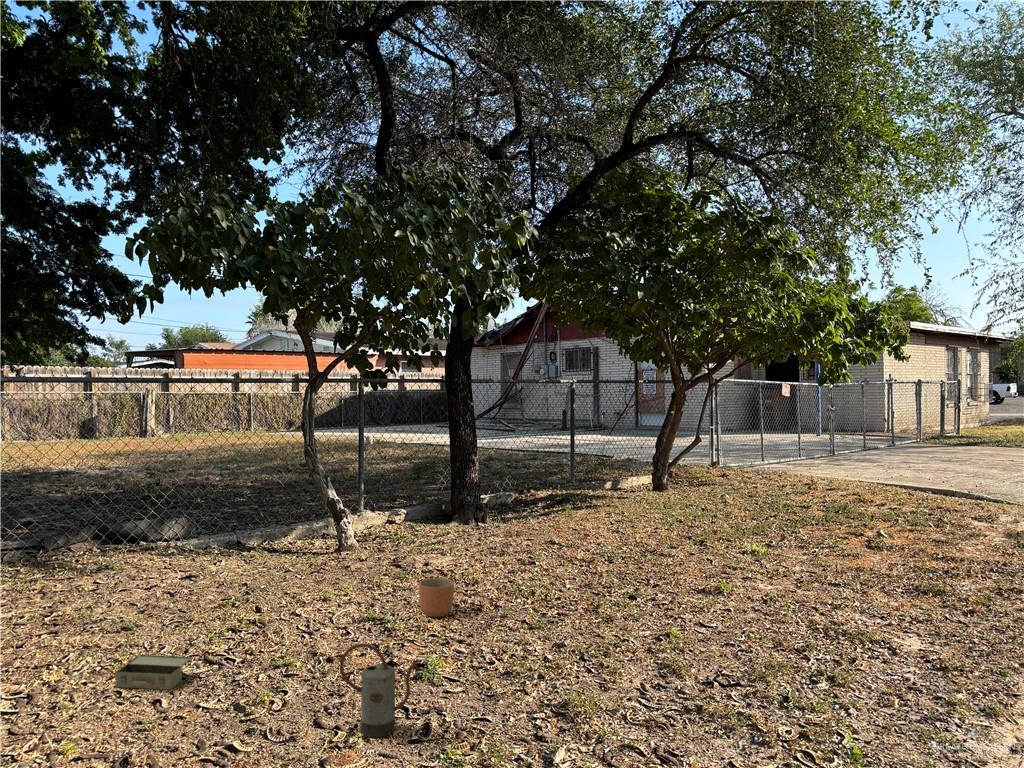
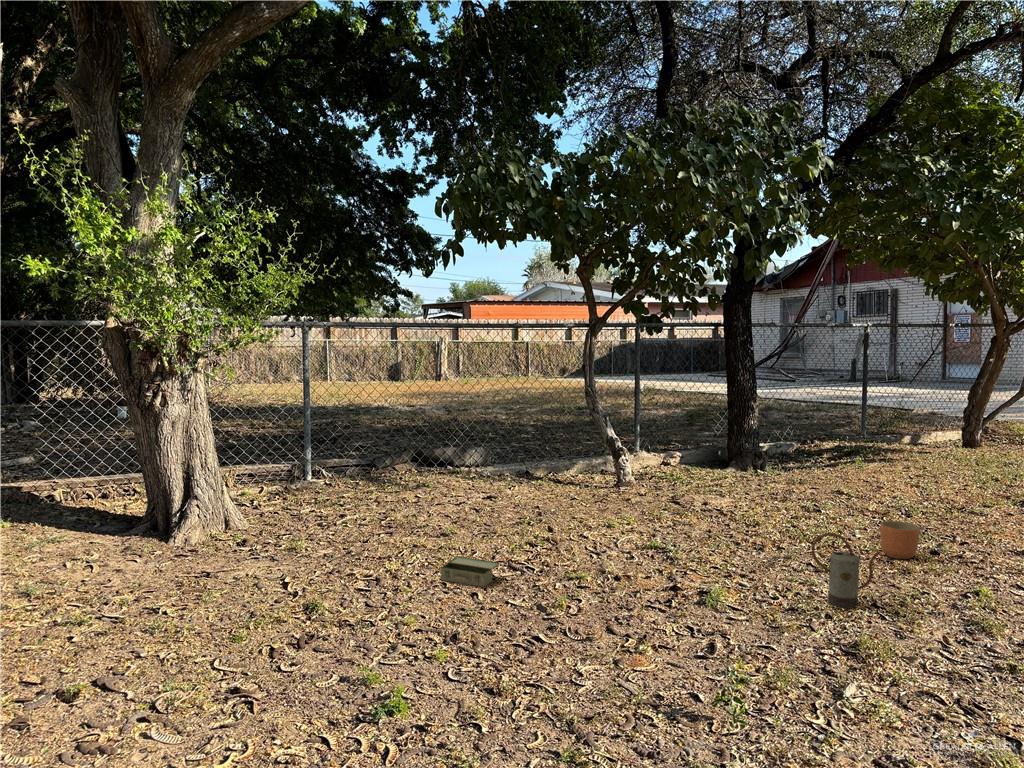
planter: present [419,578,454,617] -> present [880,521,920,559]
watering can: present [340,644,418,738] -> present [811,533,880,608]

